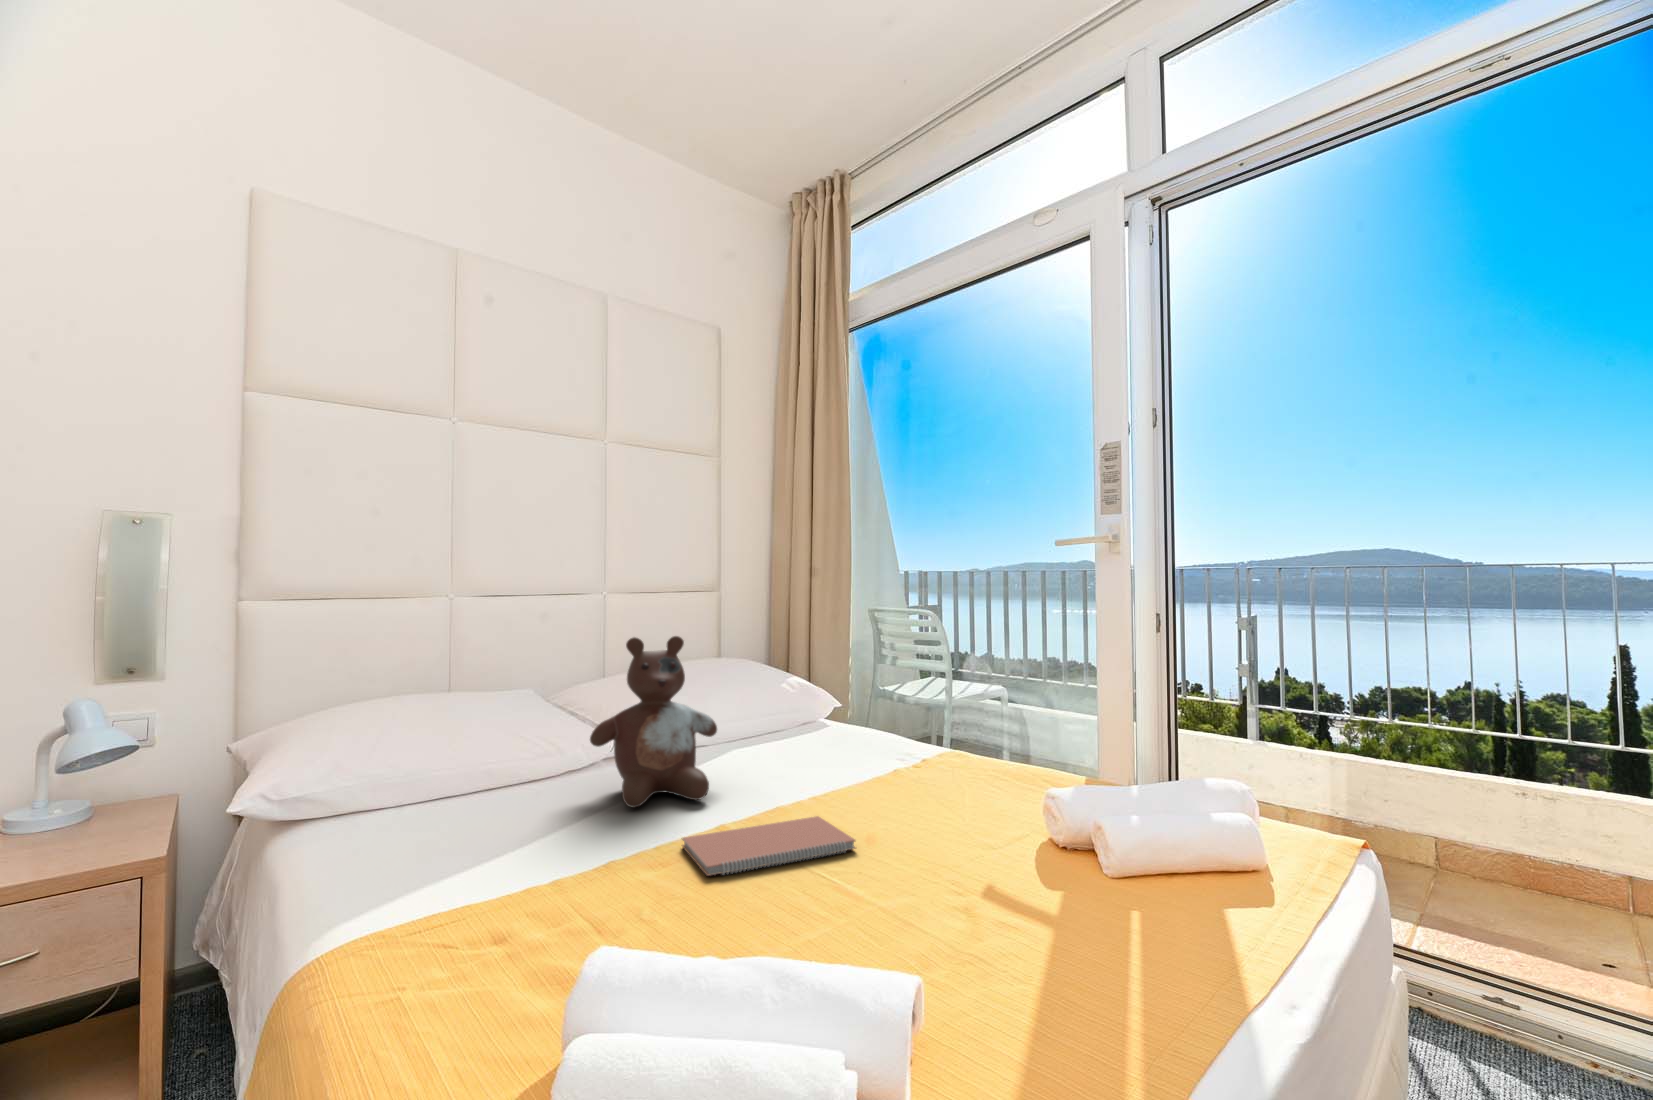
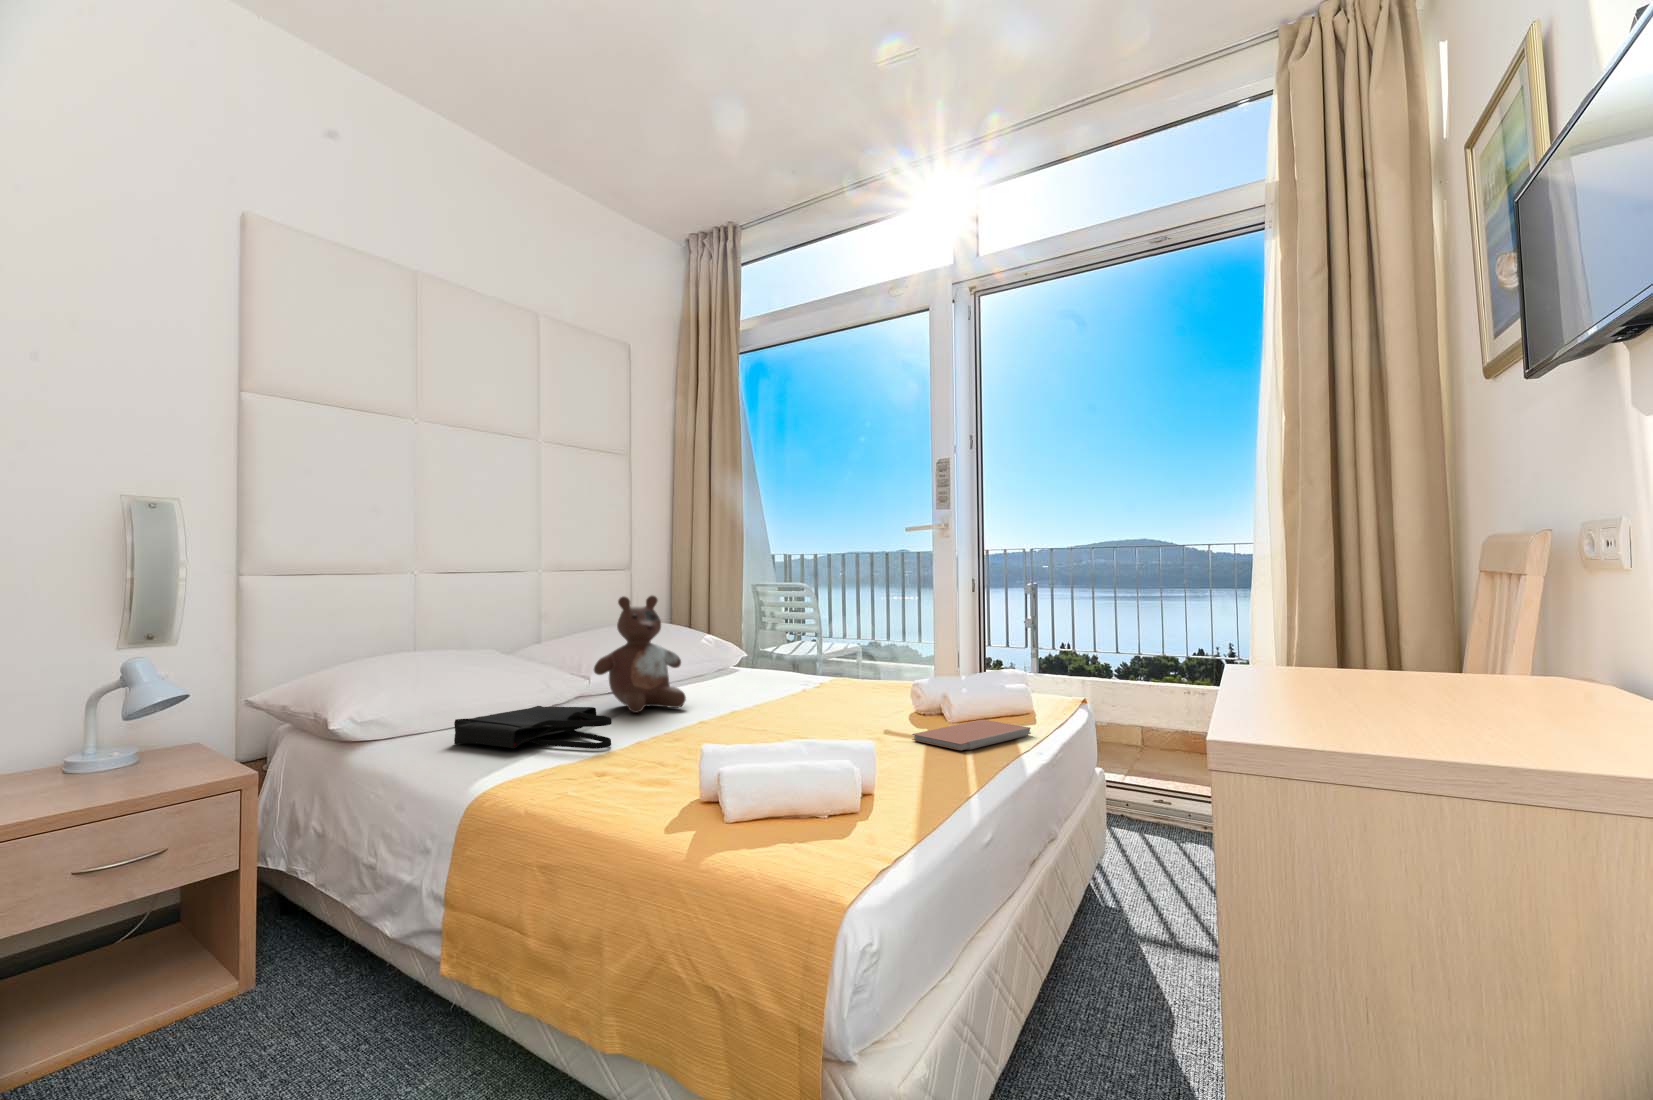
tote bag: none [334,795,546,898] -> present [454,706,612,749]
notebook: present [682,816,855,876] -> present [912,719,1031,750]

